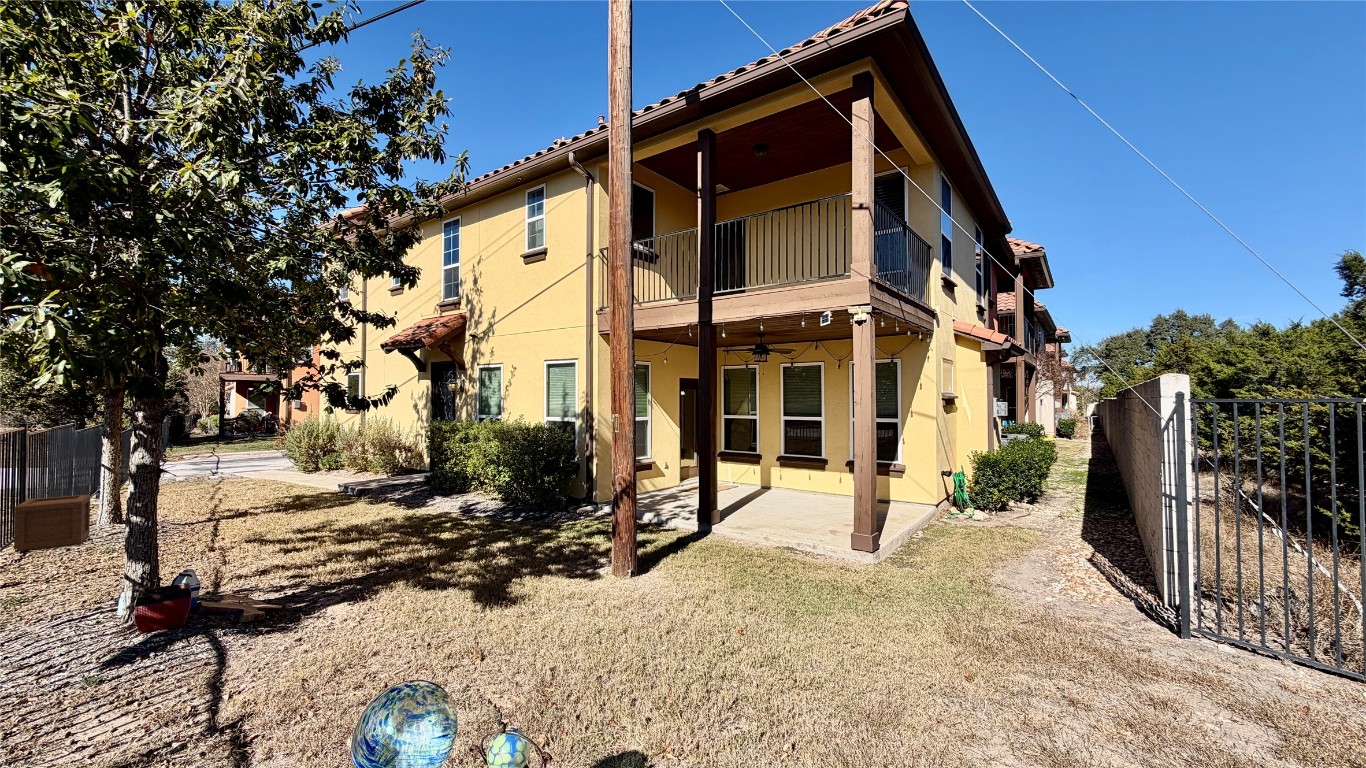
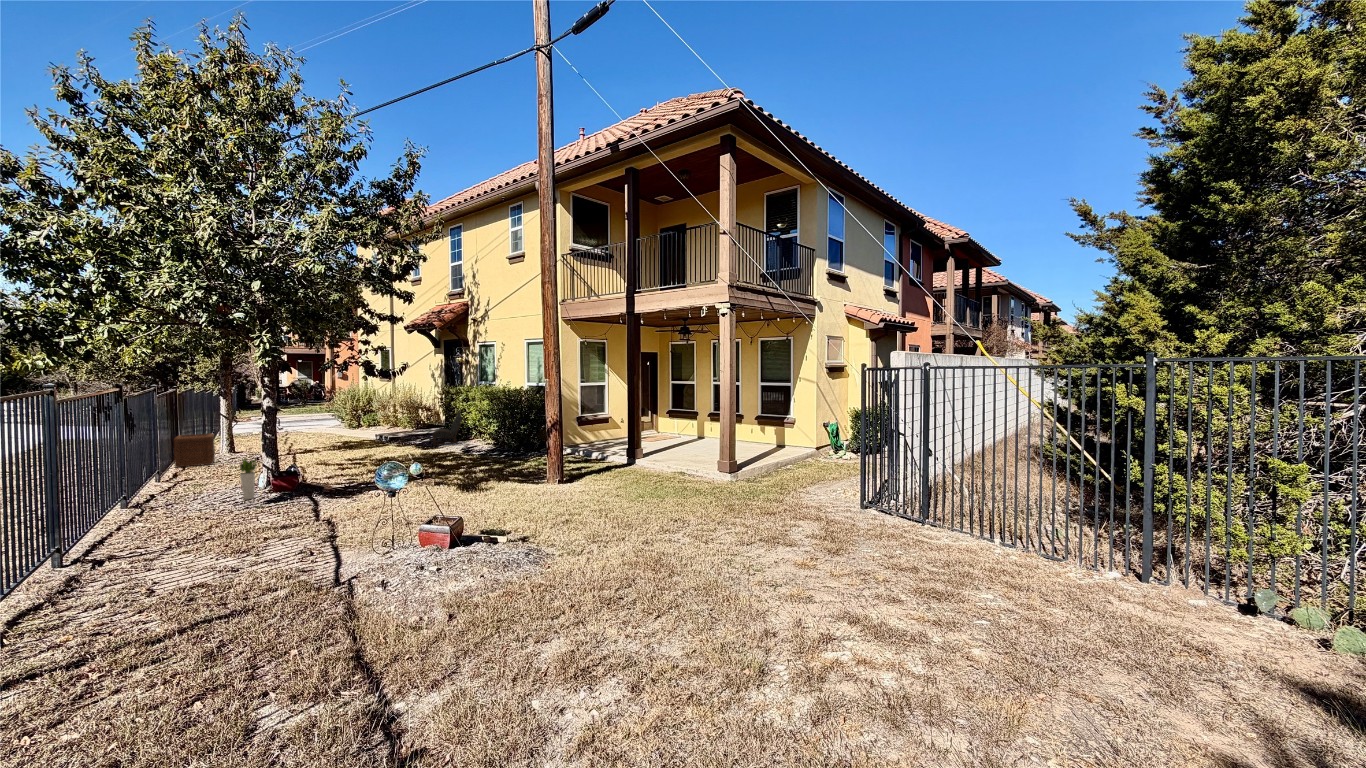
lounge chair: none [417,455,461,502] -> present [432,413,462,446]
planter: none [72,562,122,639] -> present [240,458,257,499]

